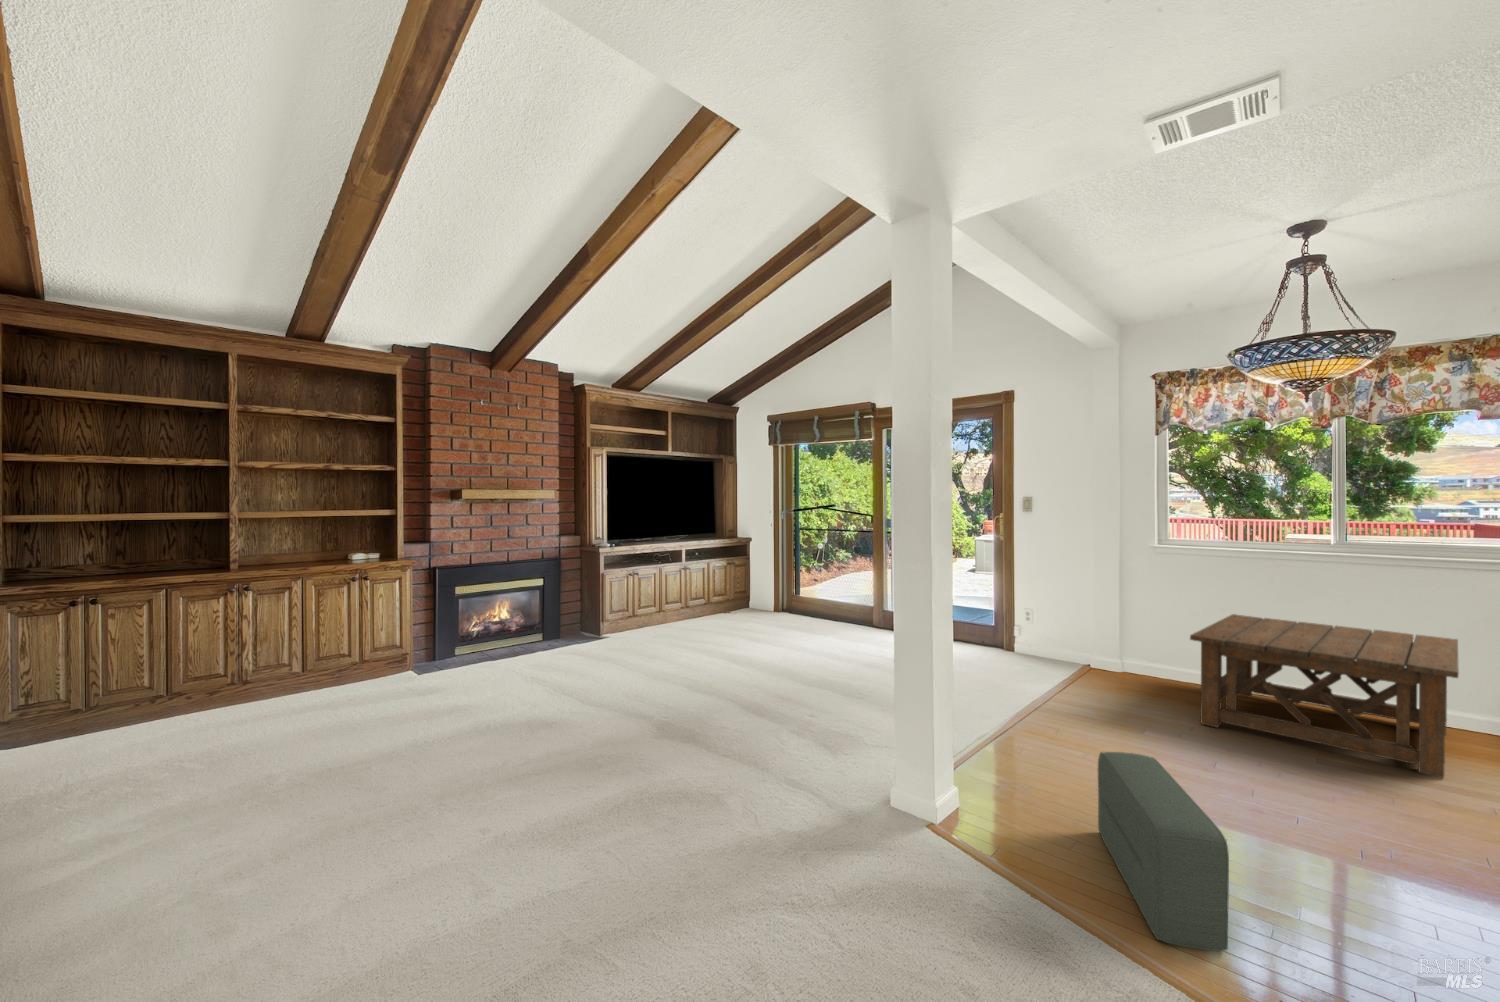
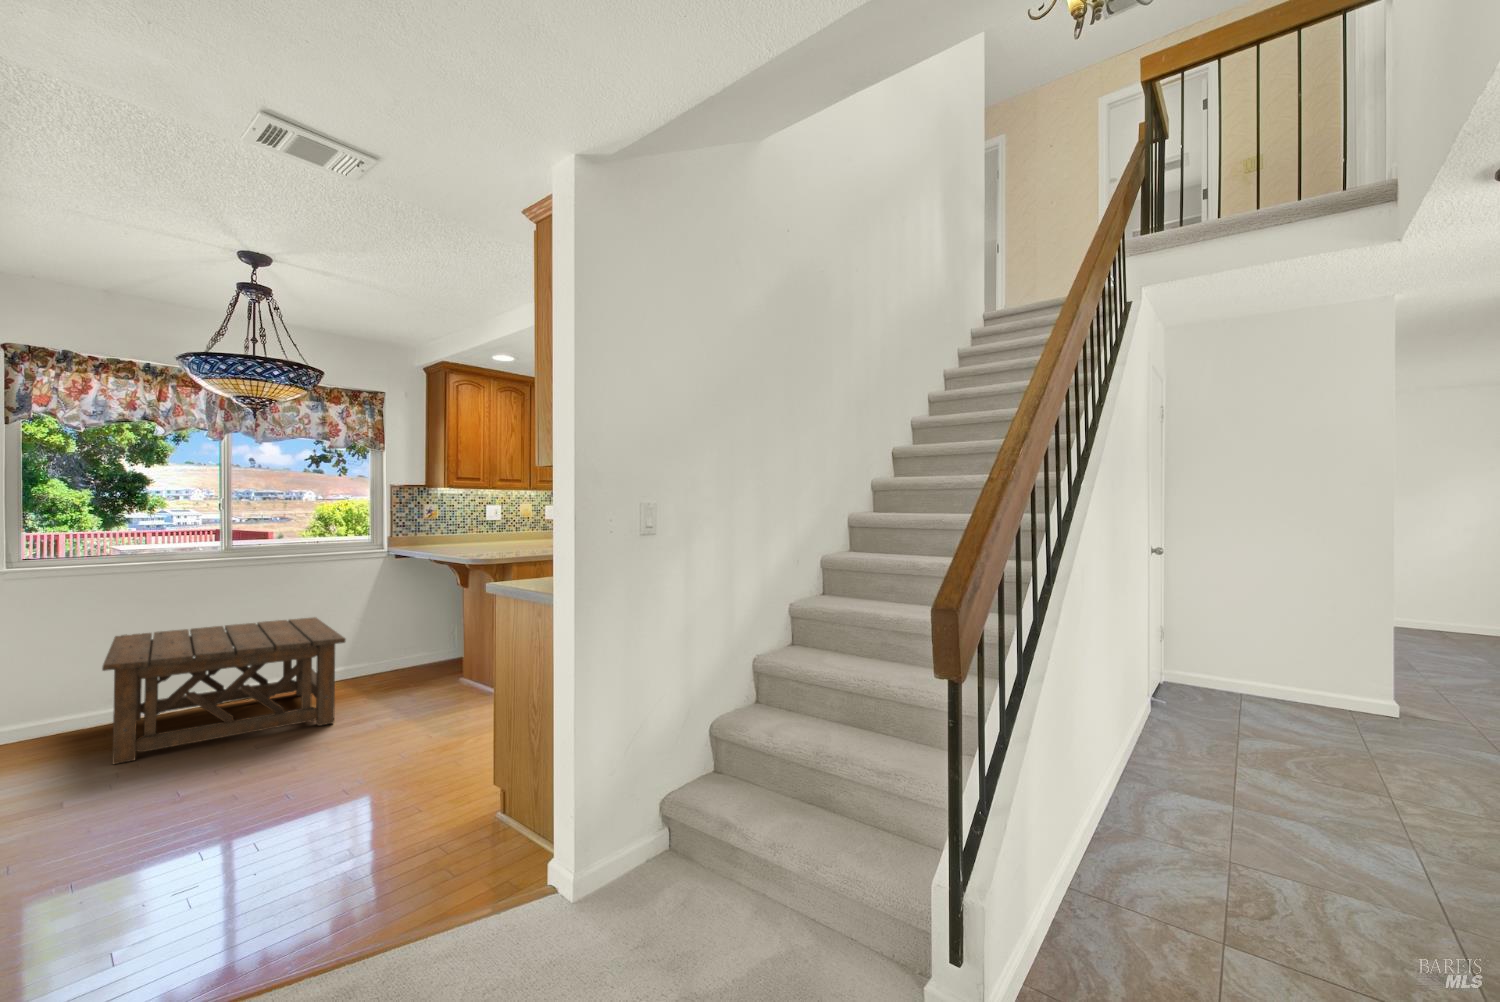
pouf: present [1098,752,1229,951] -> none [98,797,315,960]

